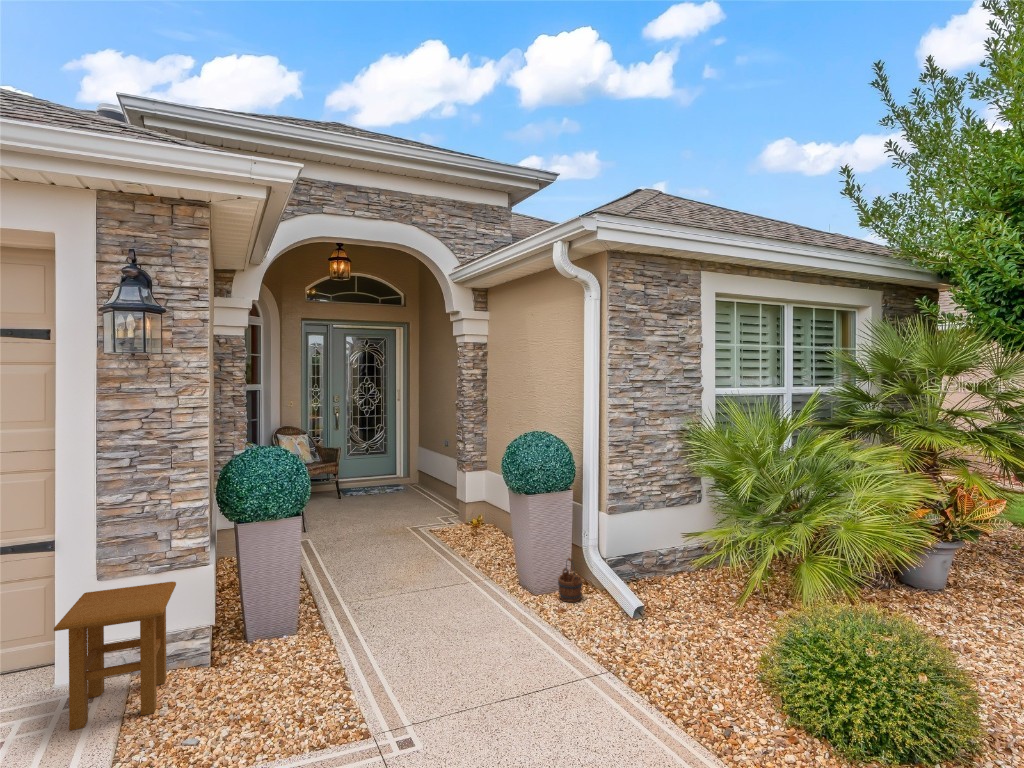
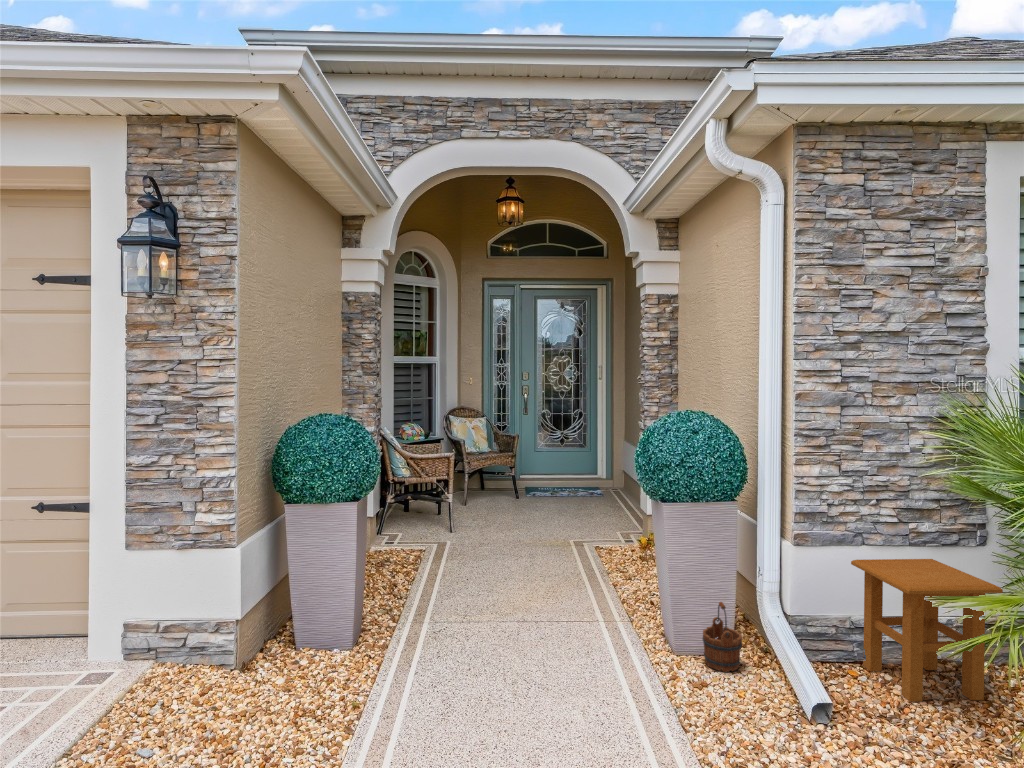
side table: present [54,582,176,730] -> present [851,559,1003,702]

